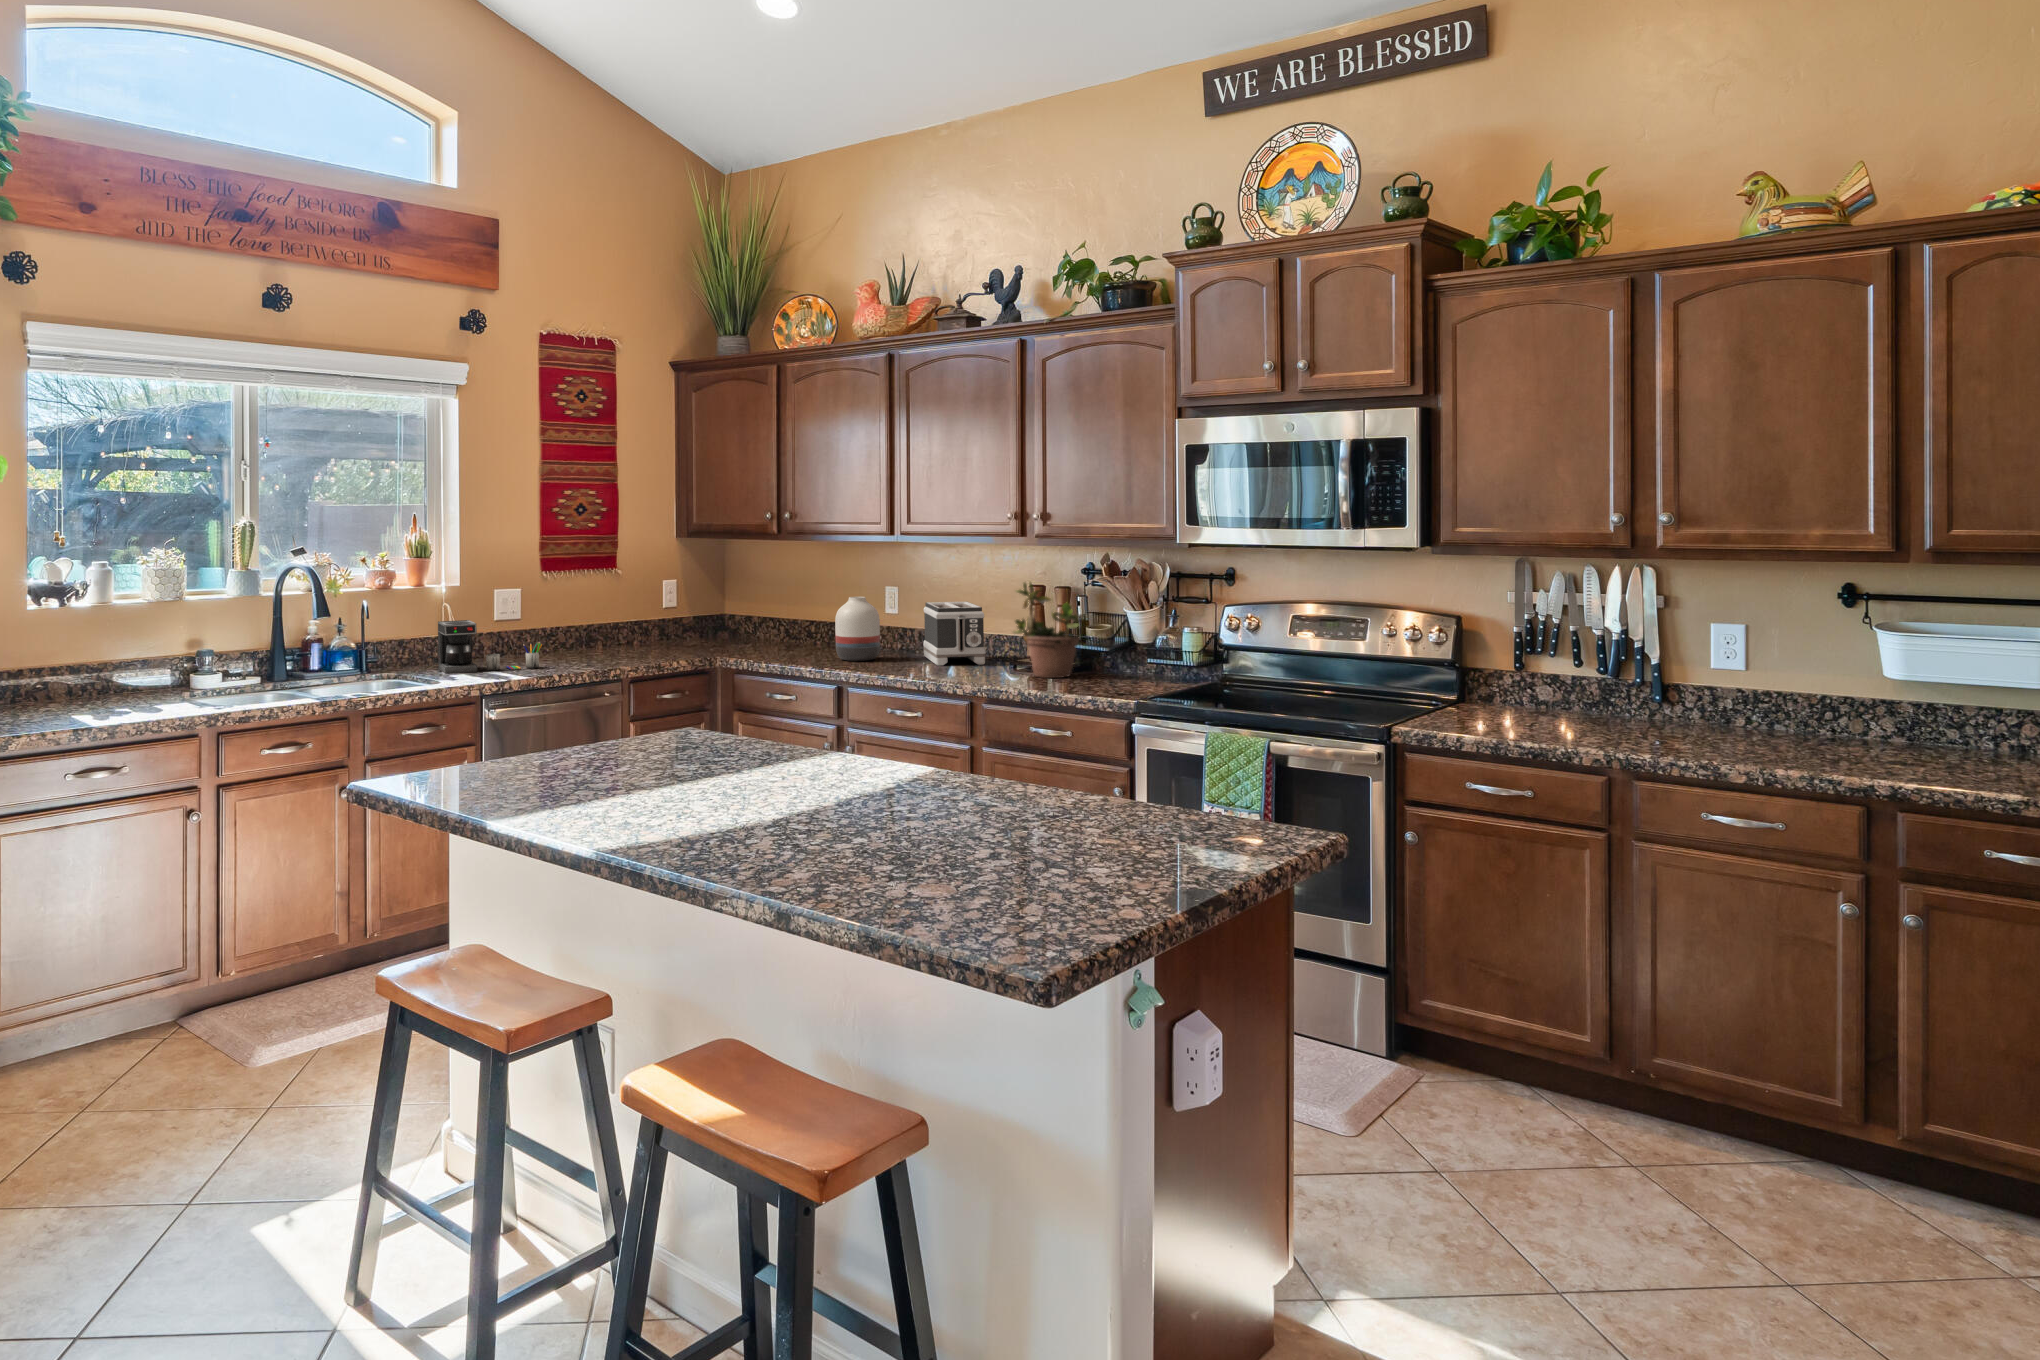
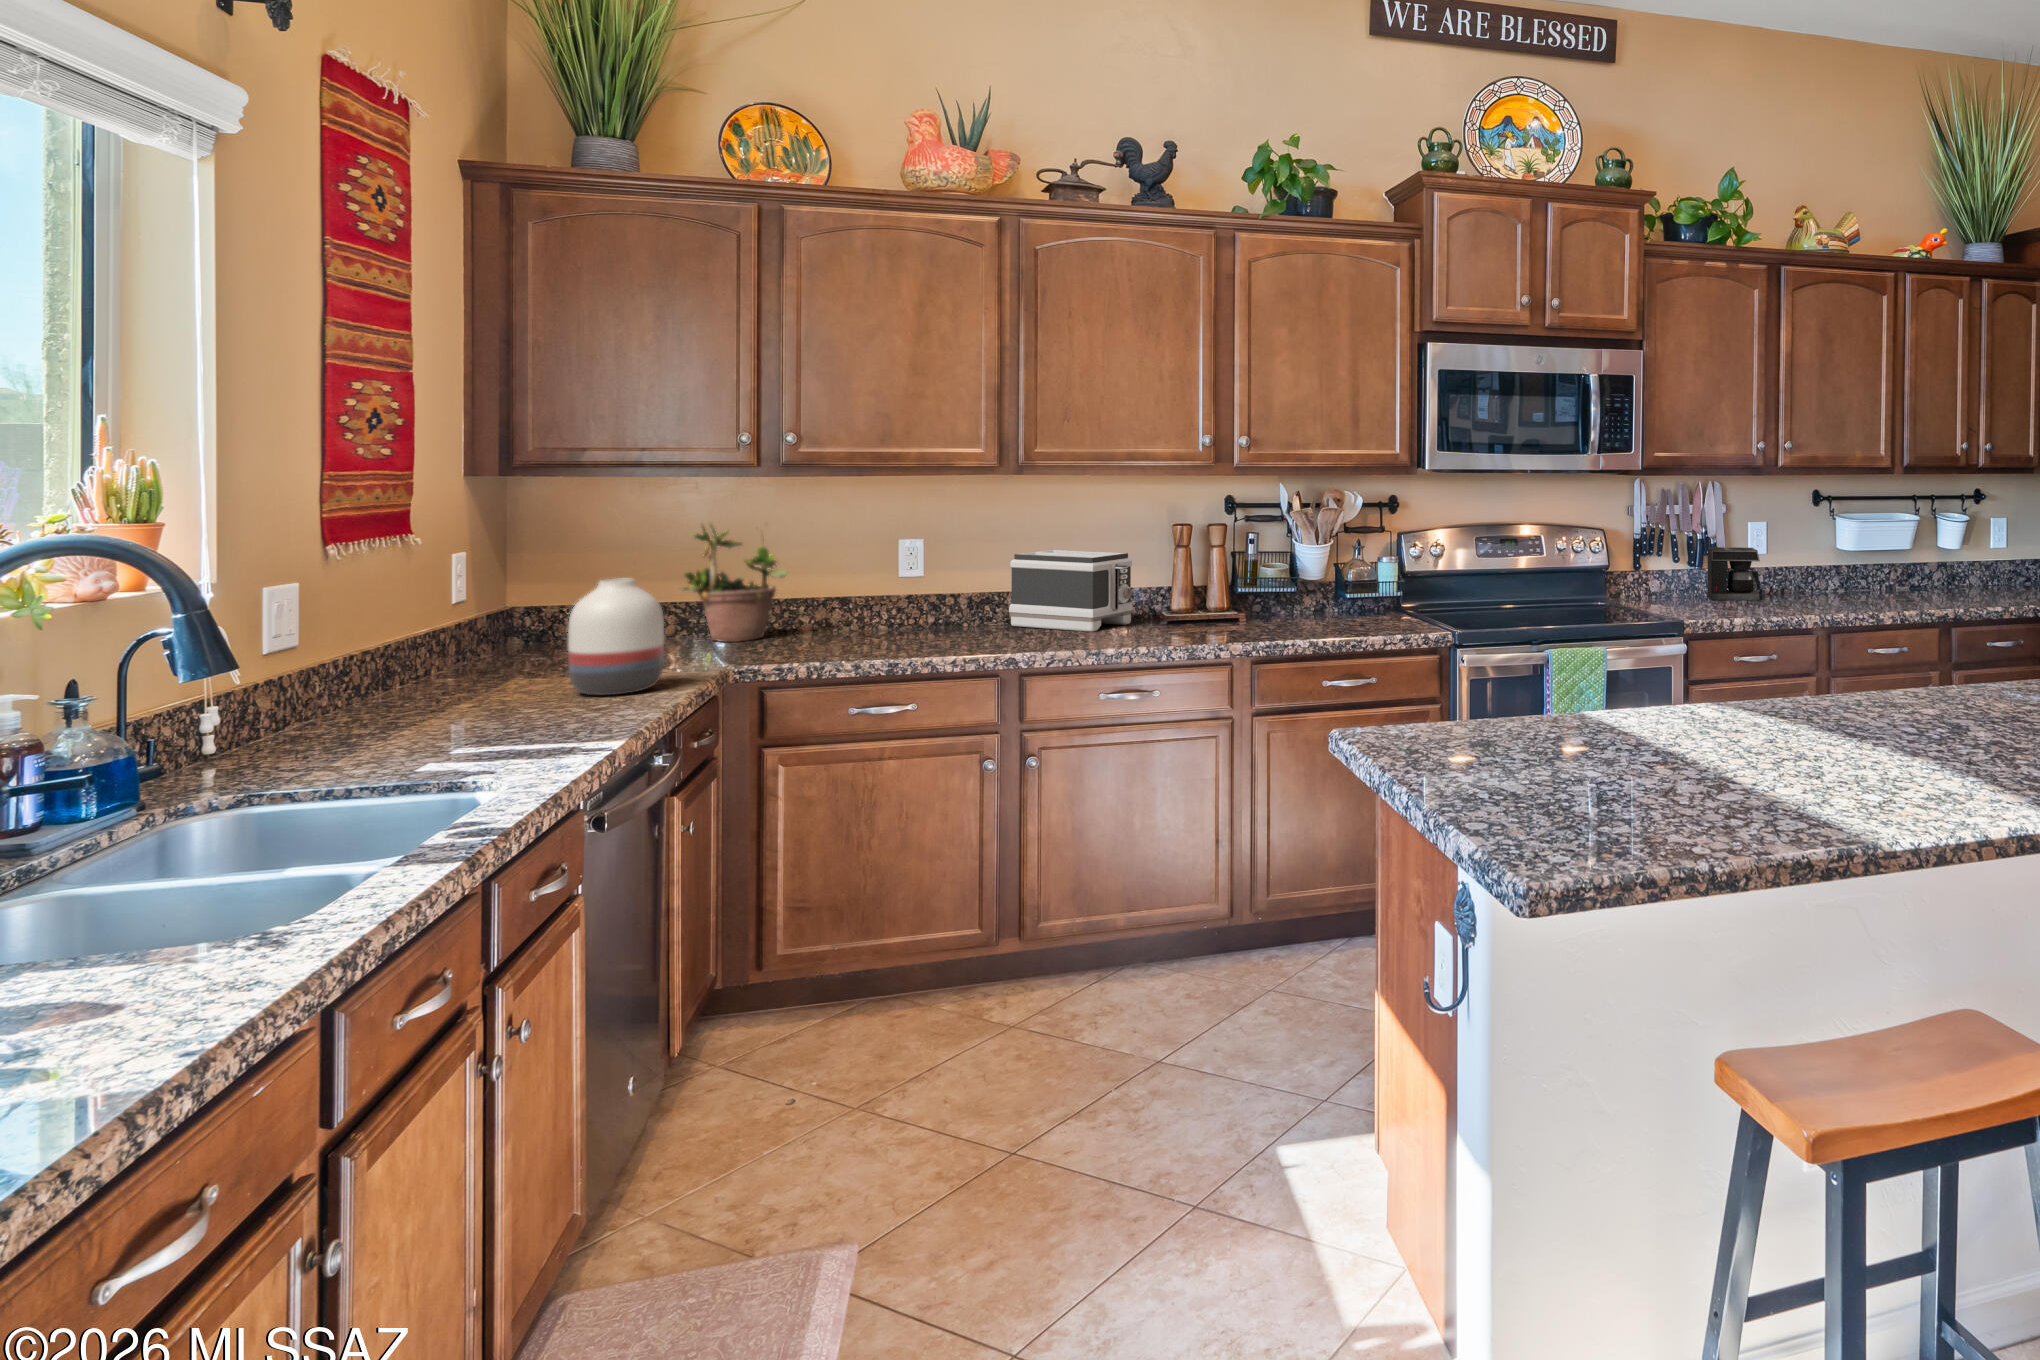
potted plant: present [1013,582,1079,678] -> present [680,523,787,642]
vase: present [835,597,880,661] -> present [568,579,664,695]
coffee maker: present [438,620,542,674] -> present [1707,547,1760,601]

